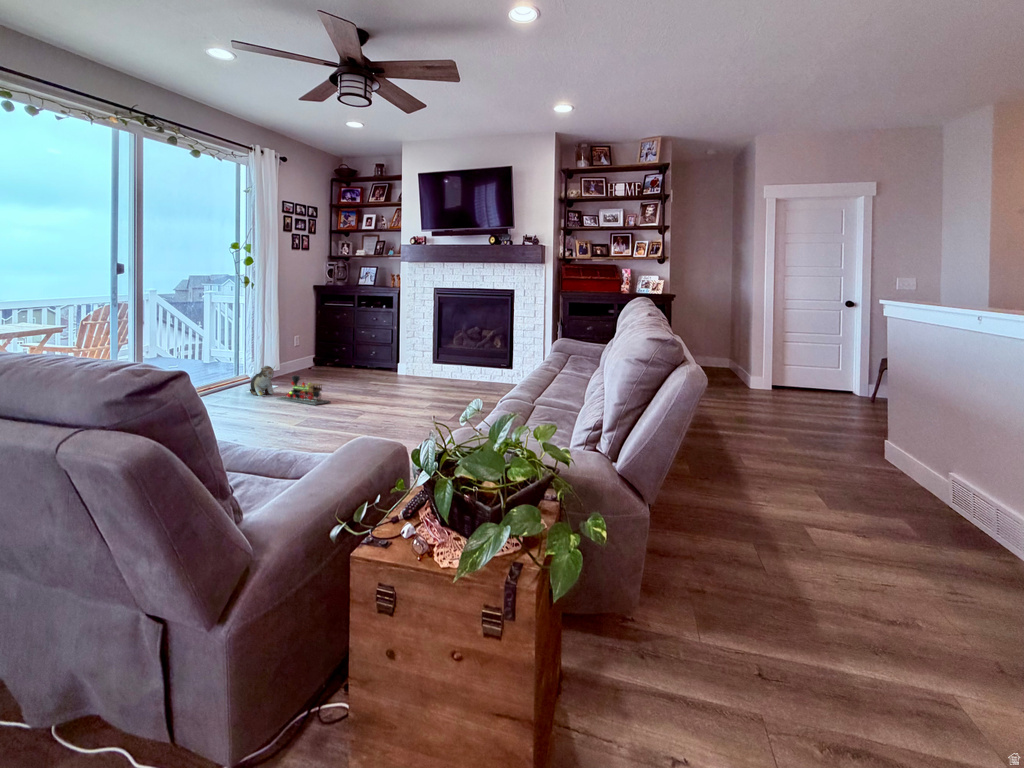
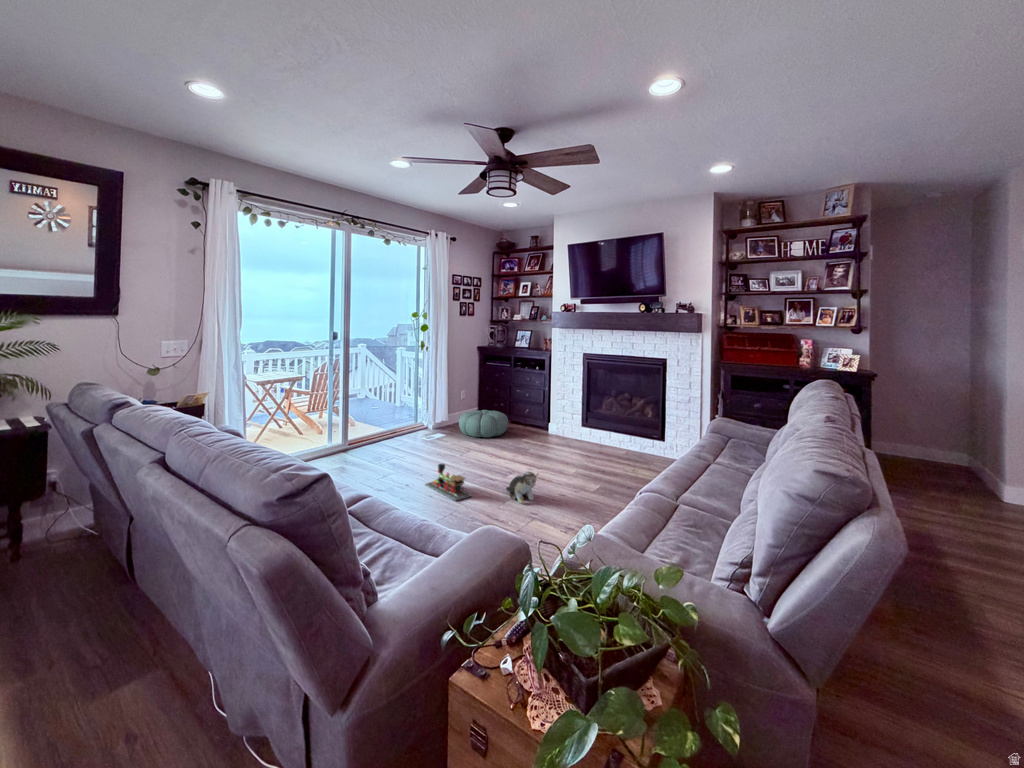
pouf: none [299,349,355,375] -> present [459,410,508,437]
plush toy: present [250,366,275,396] -> present [506,472,539,503]

